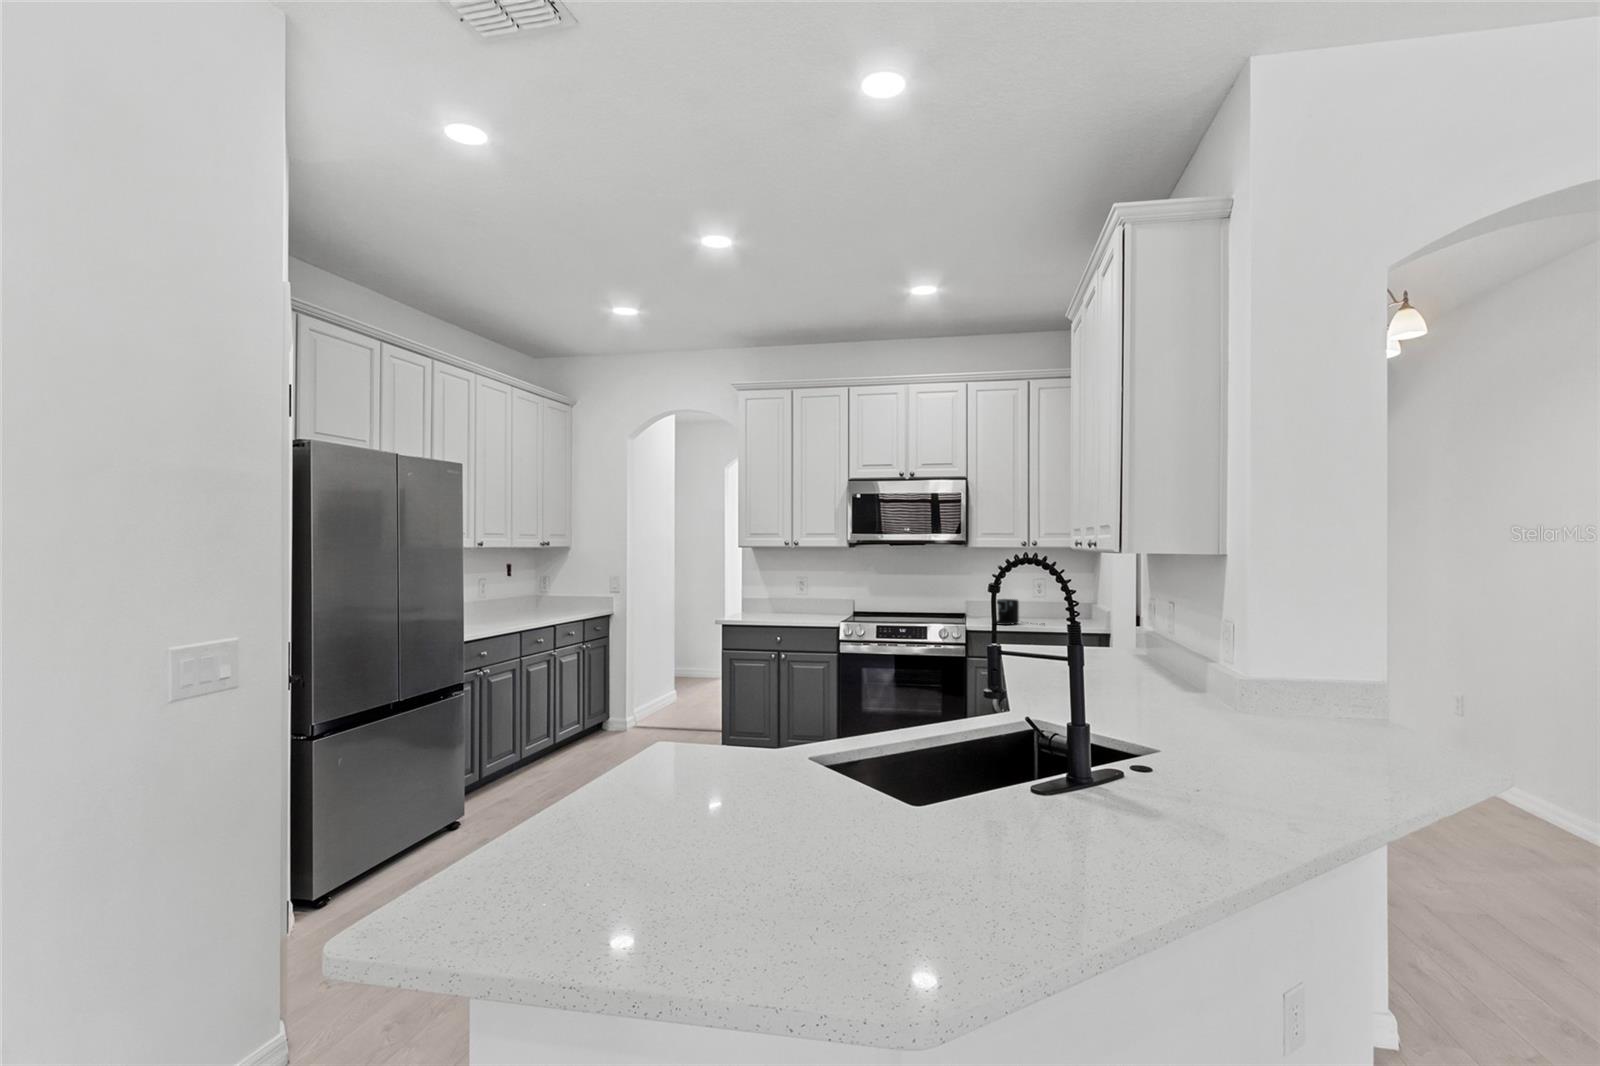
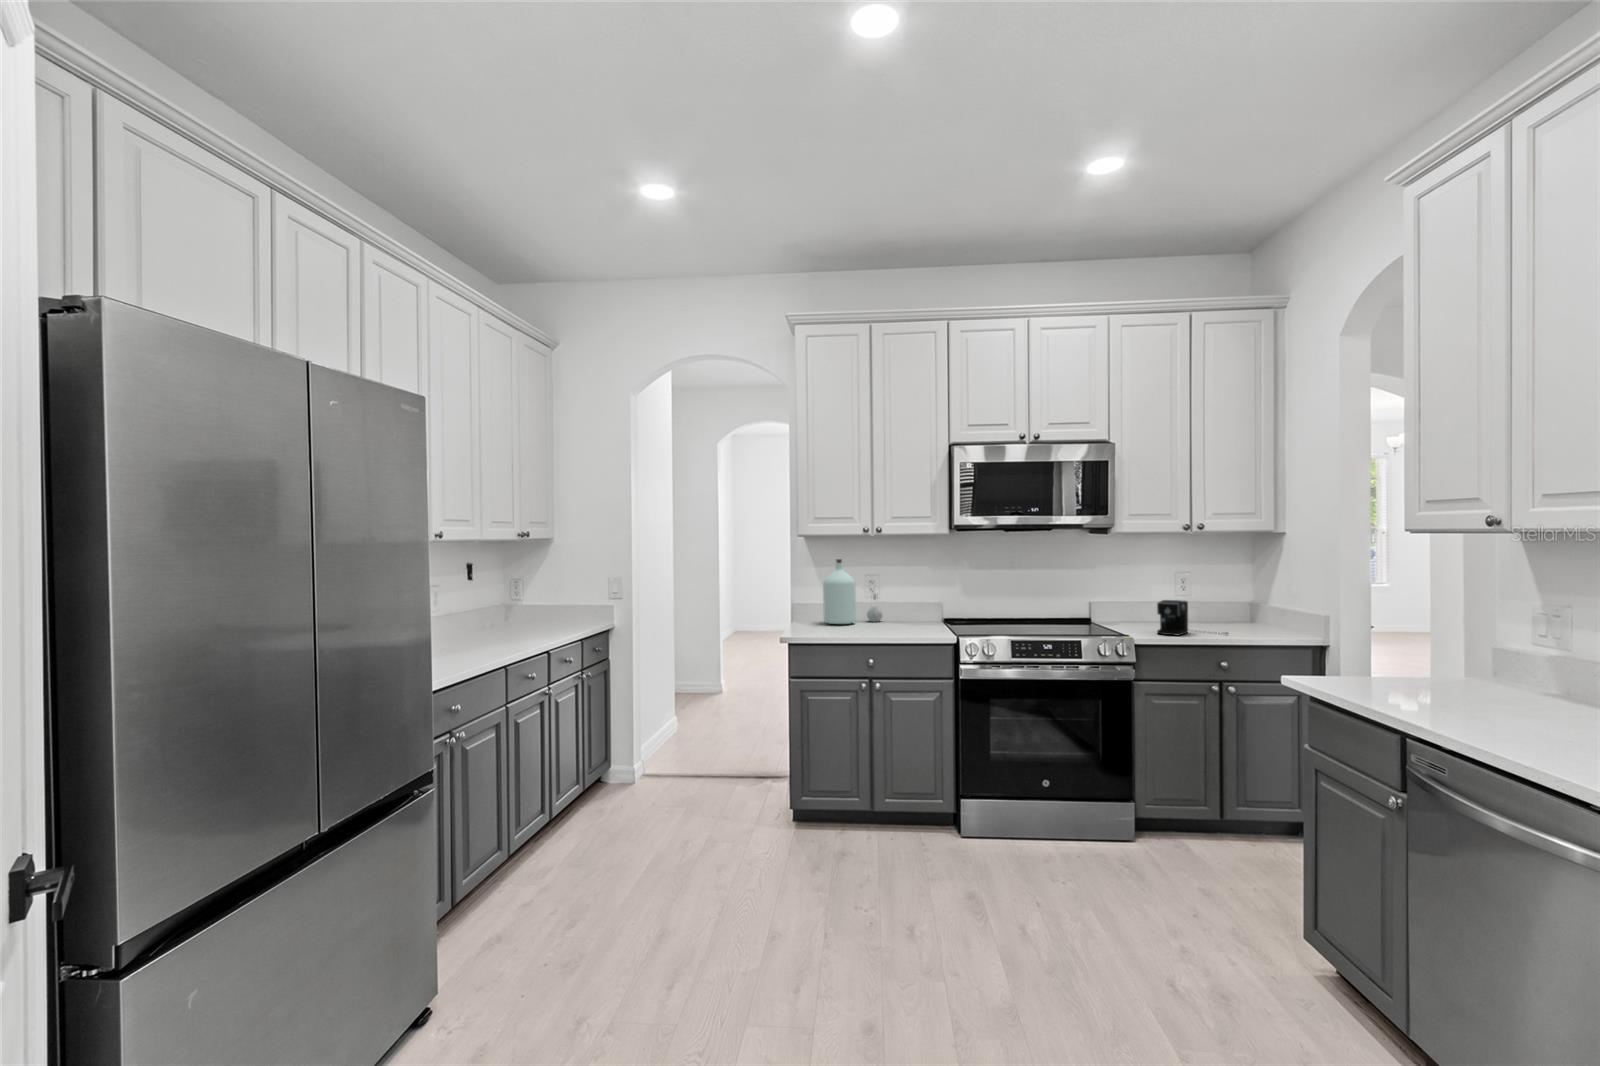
bottle: none [762,565,809,614] -> present [823,559,882,624]

